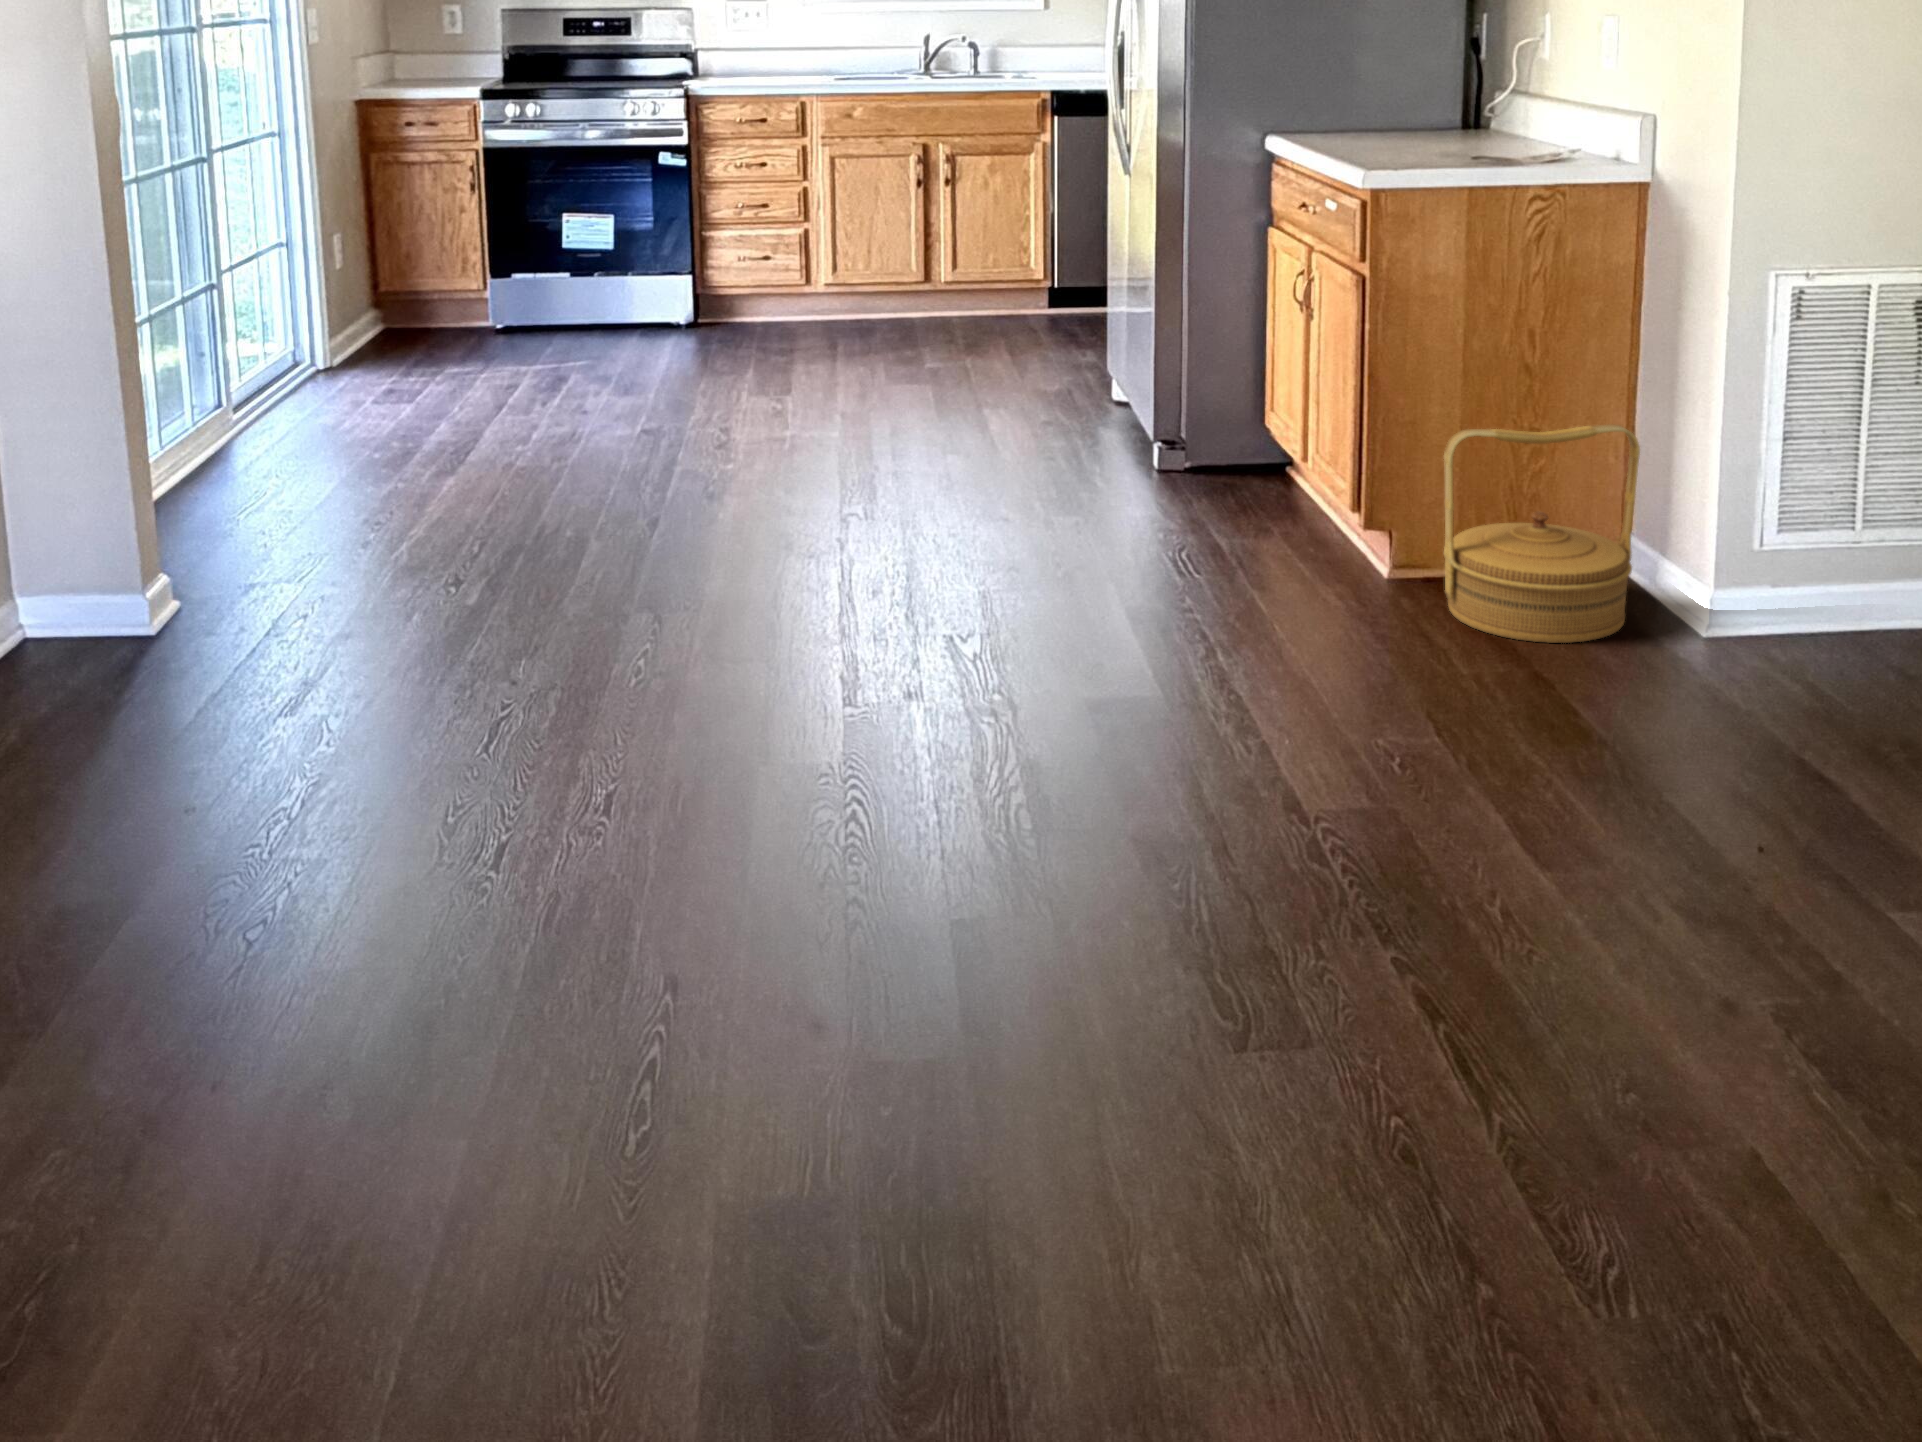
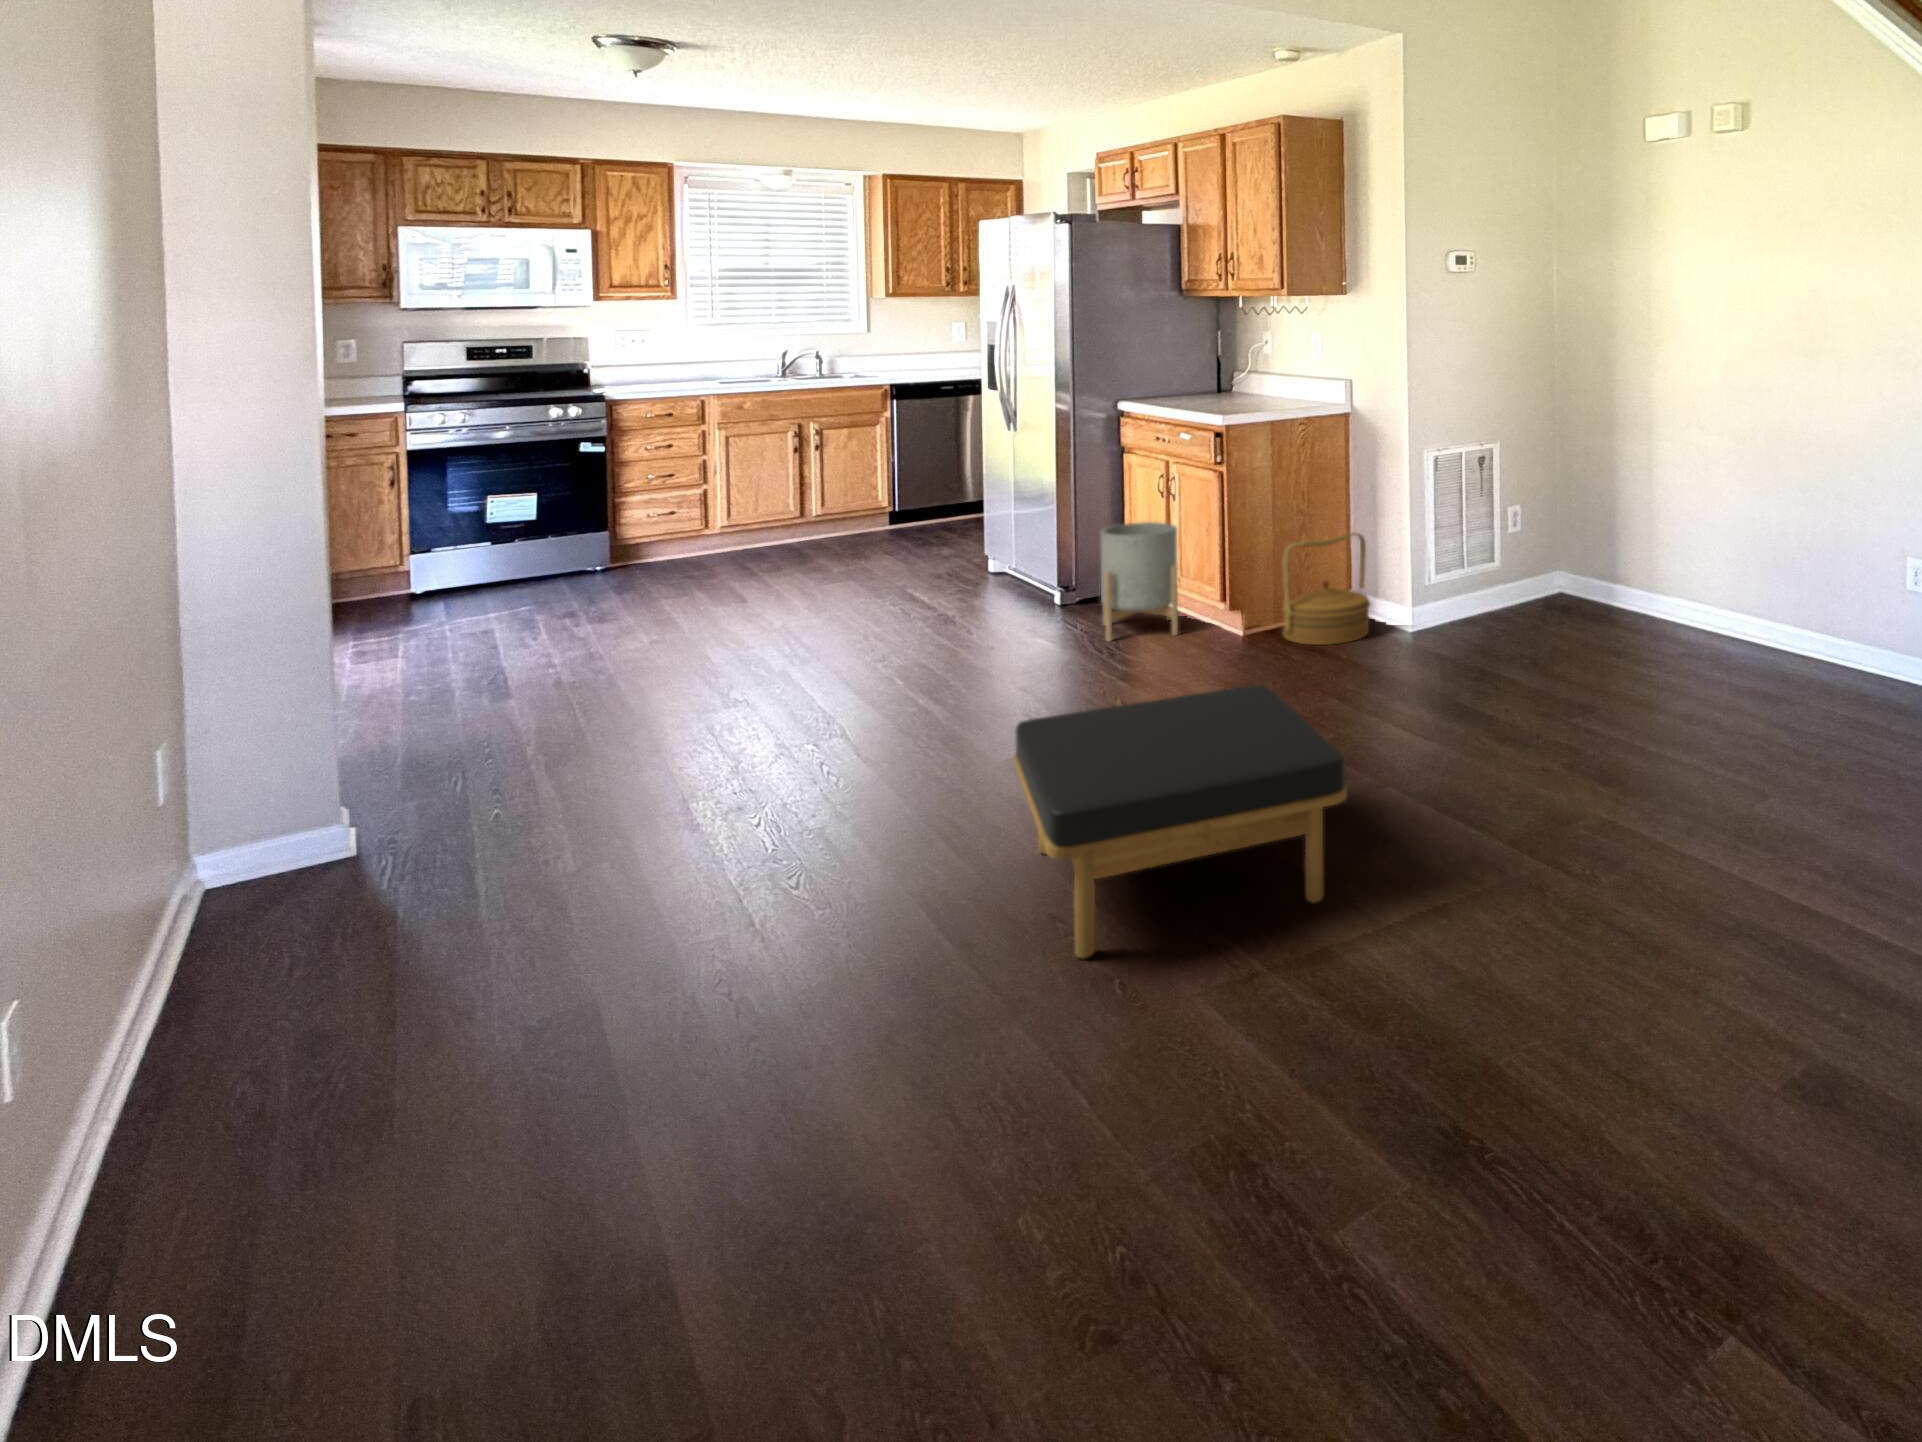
planter: none [1153,350,1296,561] -> present [1101,522,1178,642]
ottoman: none [397,718,1087,1286] -> present [1014,685,1346,958]

